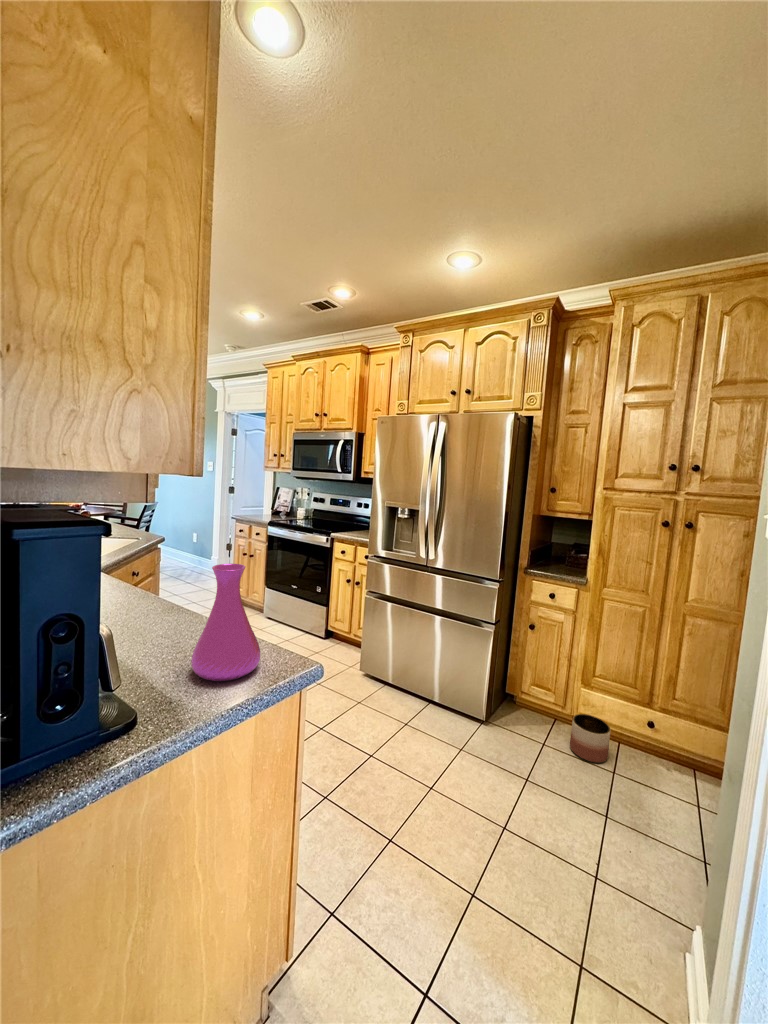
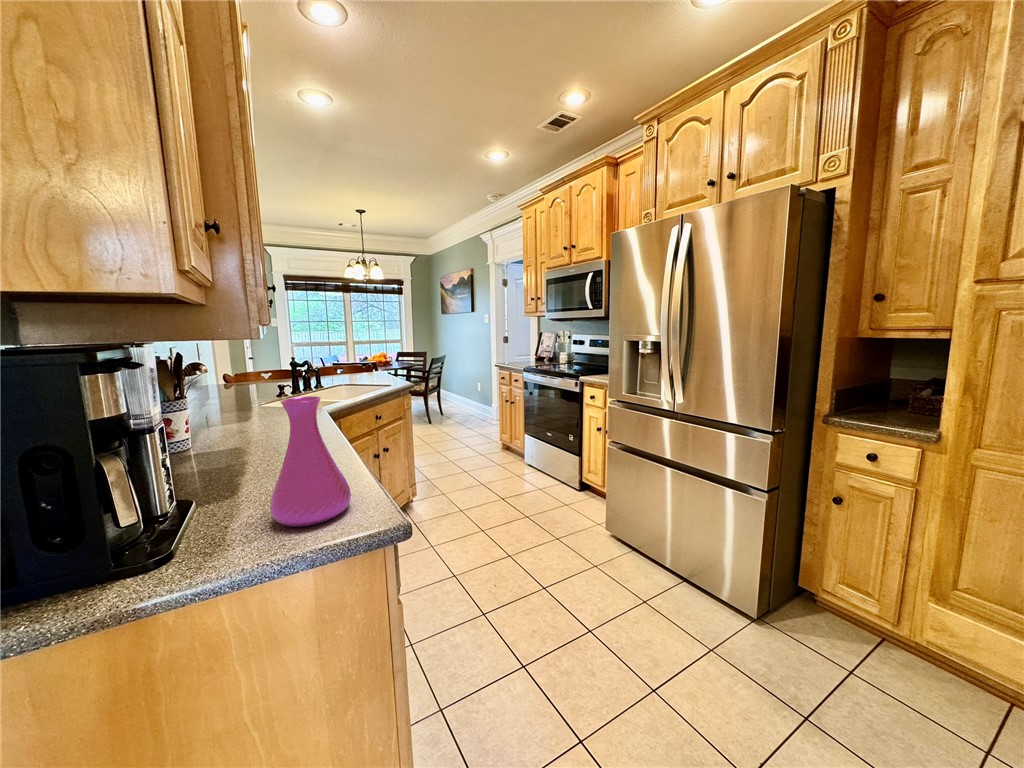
planter: present [570,714,611,763] -> none [901,642,985,729]

